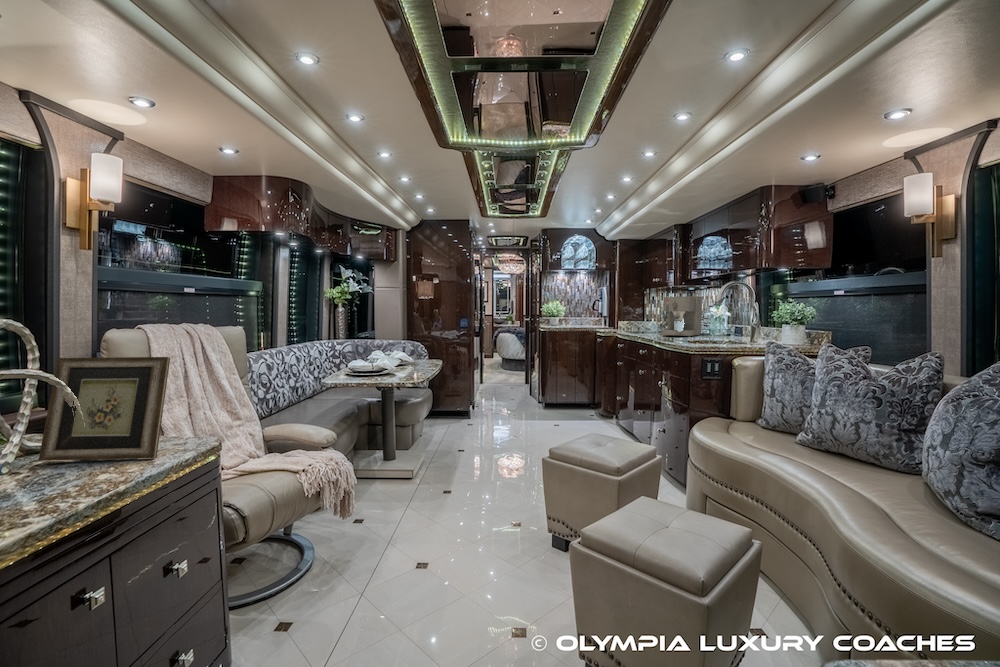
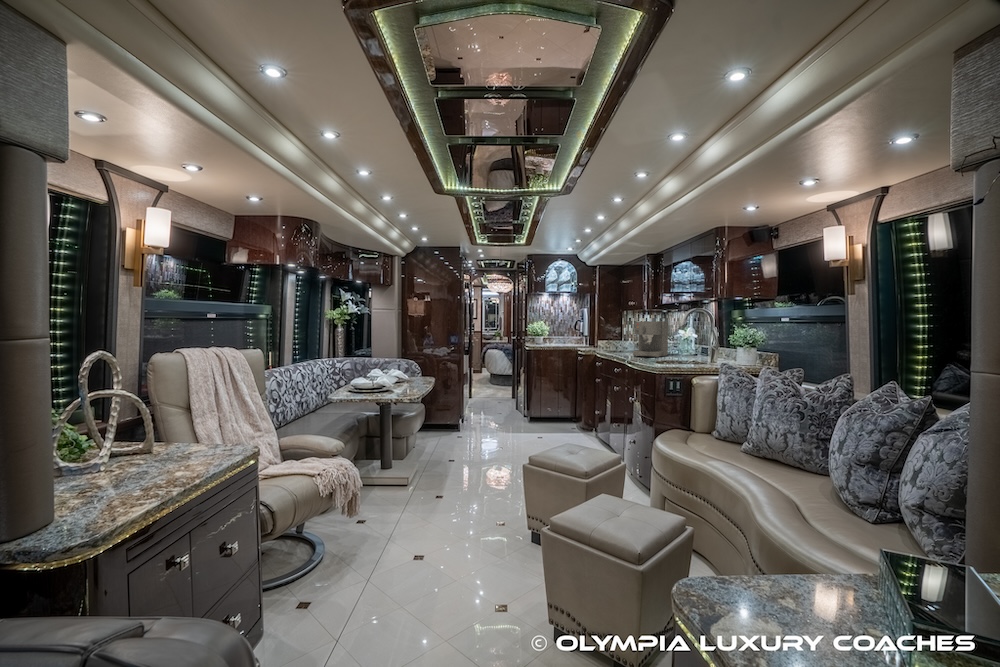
picture frame: present [38,357,170,461] -> none [119,380,225,464]

